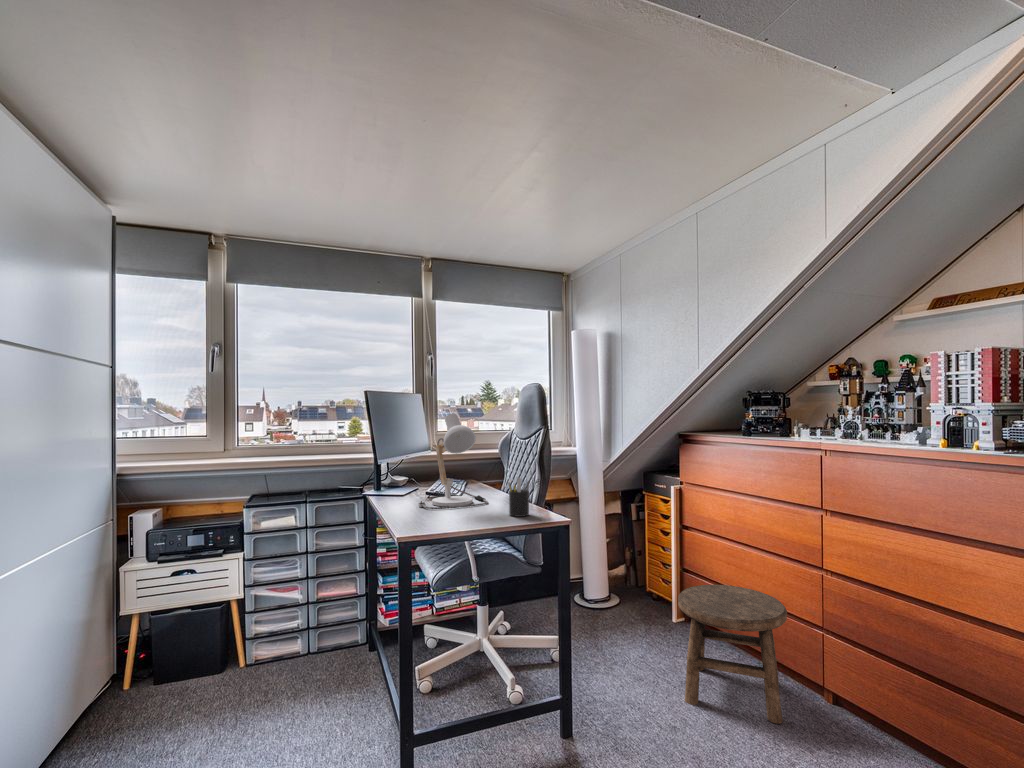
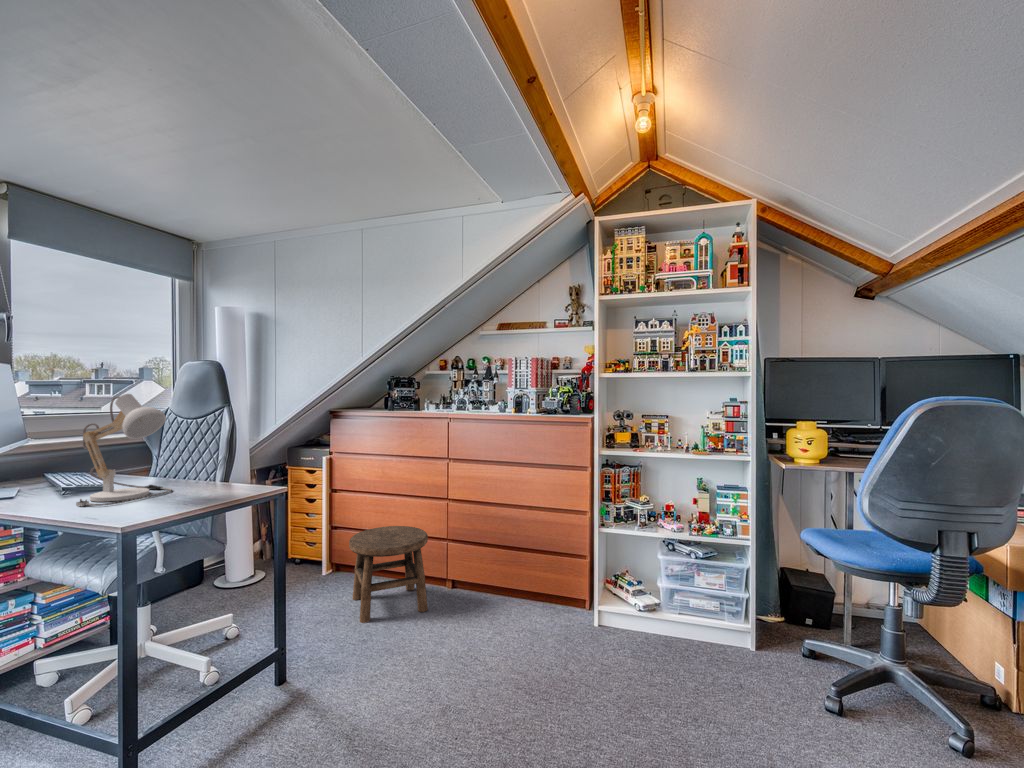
pen holder: present [508,477,530,517] -> none [221,456,246,495]

